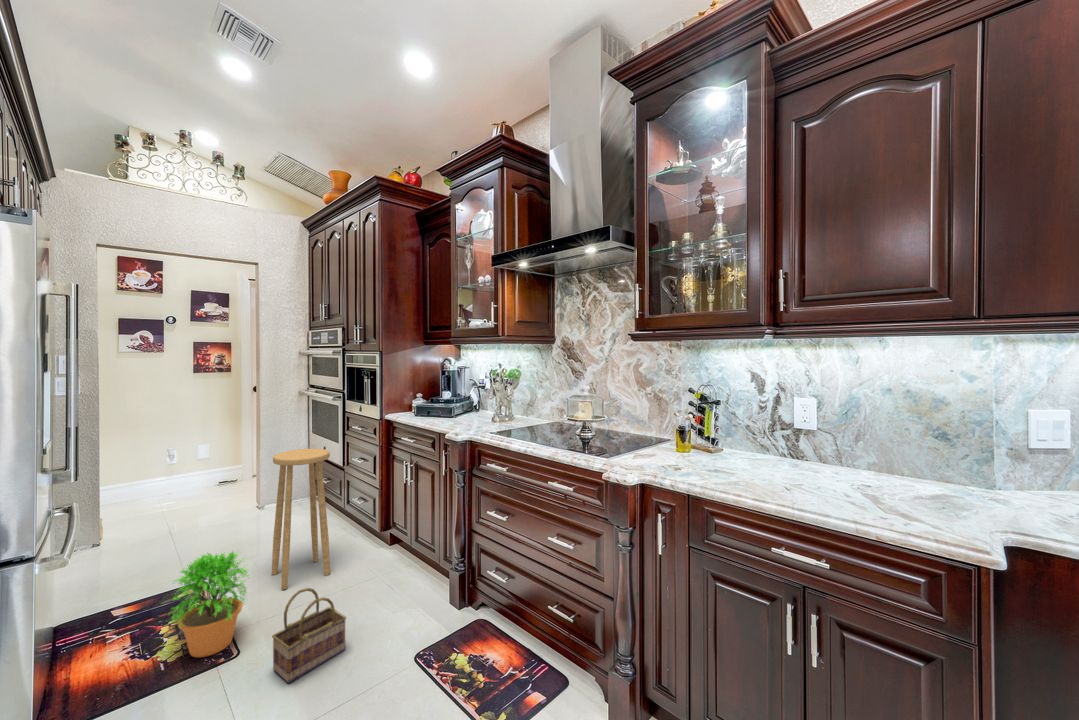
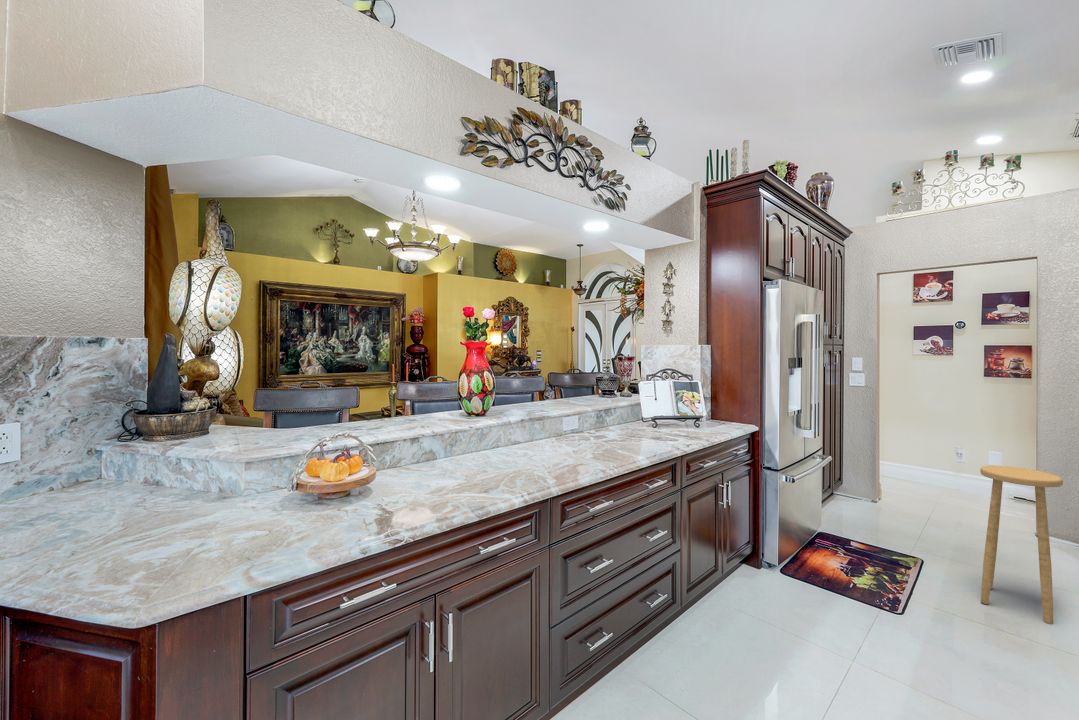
potted plant: present [169,552,248,657] -> none [854,521,930,604]
basket: present [272,588,346,683] -> none [913,588,994,678]

